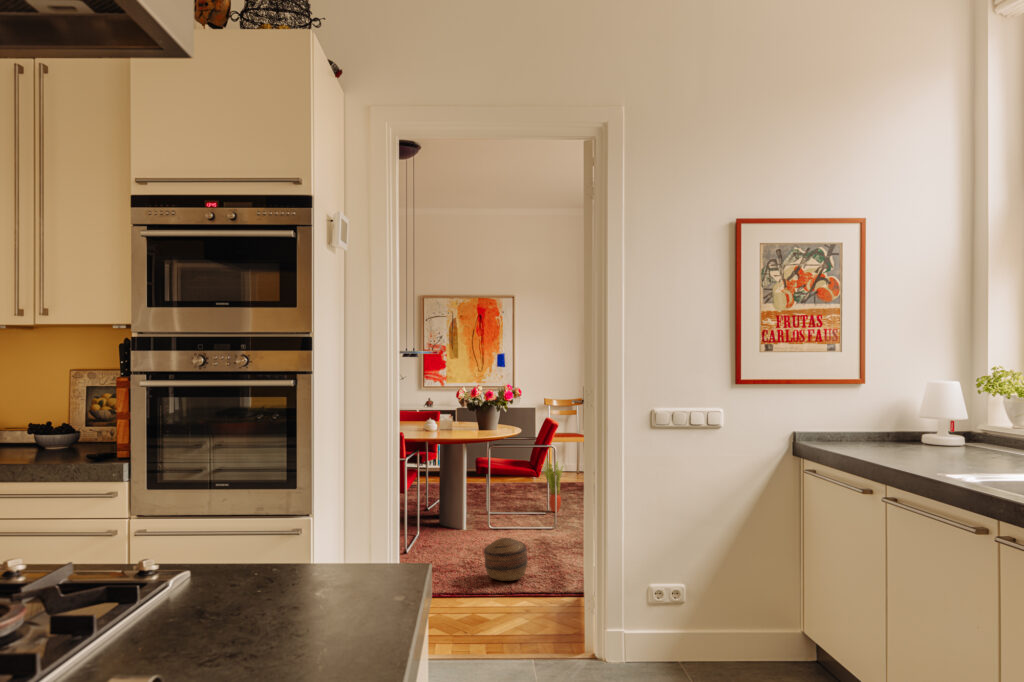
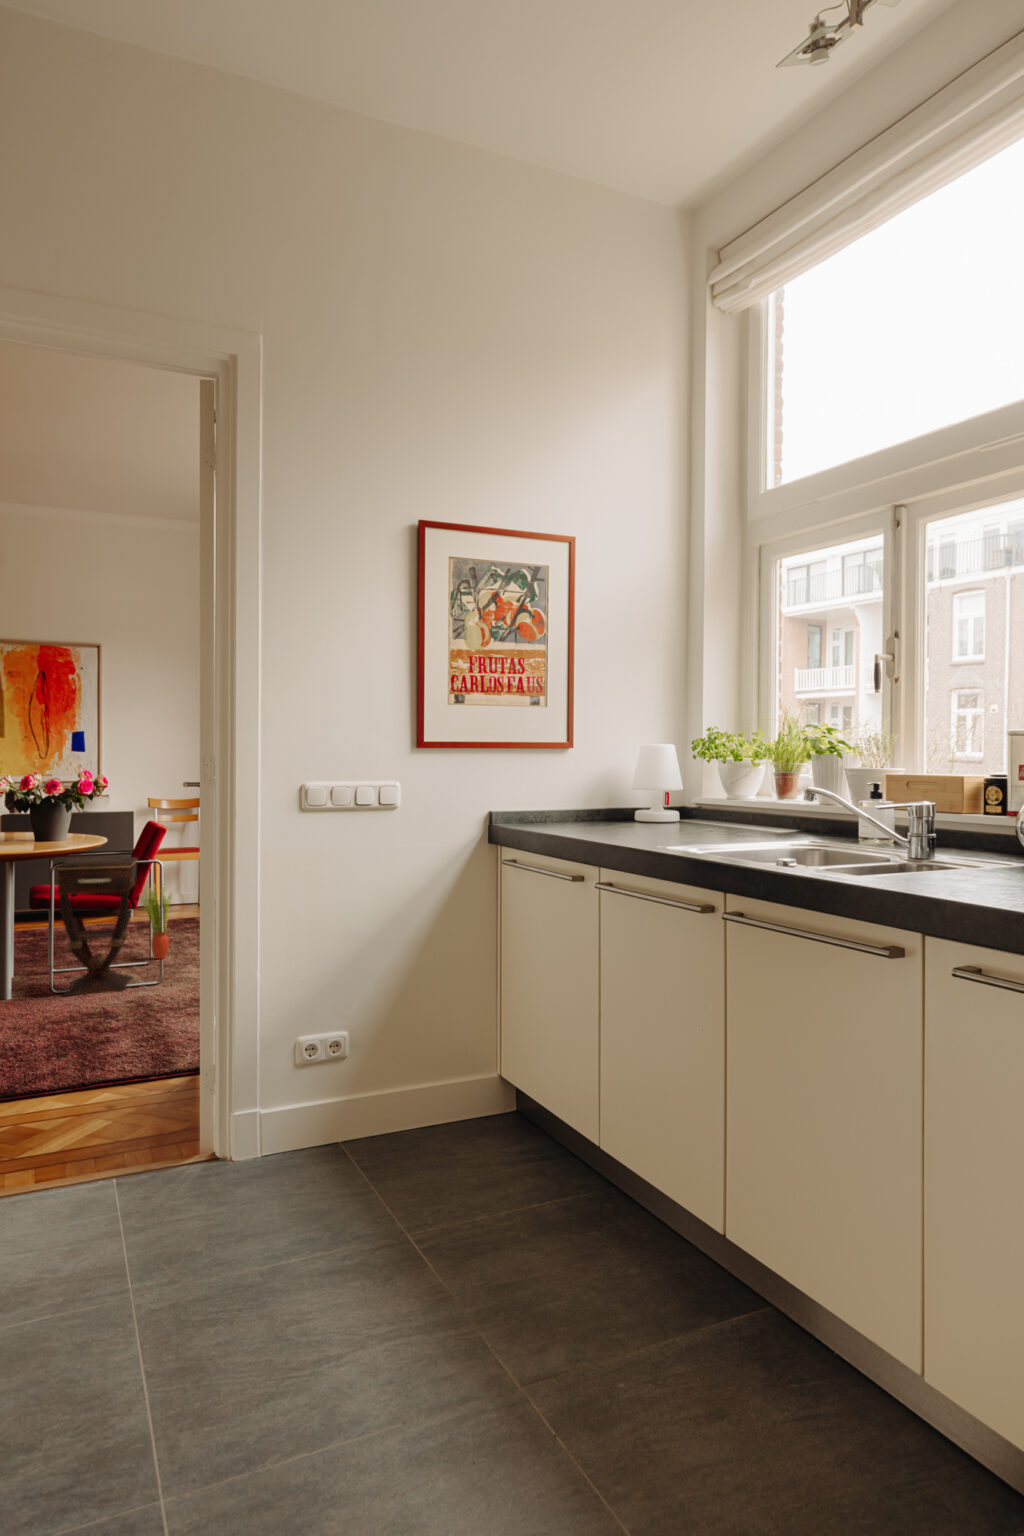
side table: none [492,439,541,534] -> present [57,857,137,996]
basket: present [484,538,527,581] -> none [38,999,112,1065]

